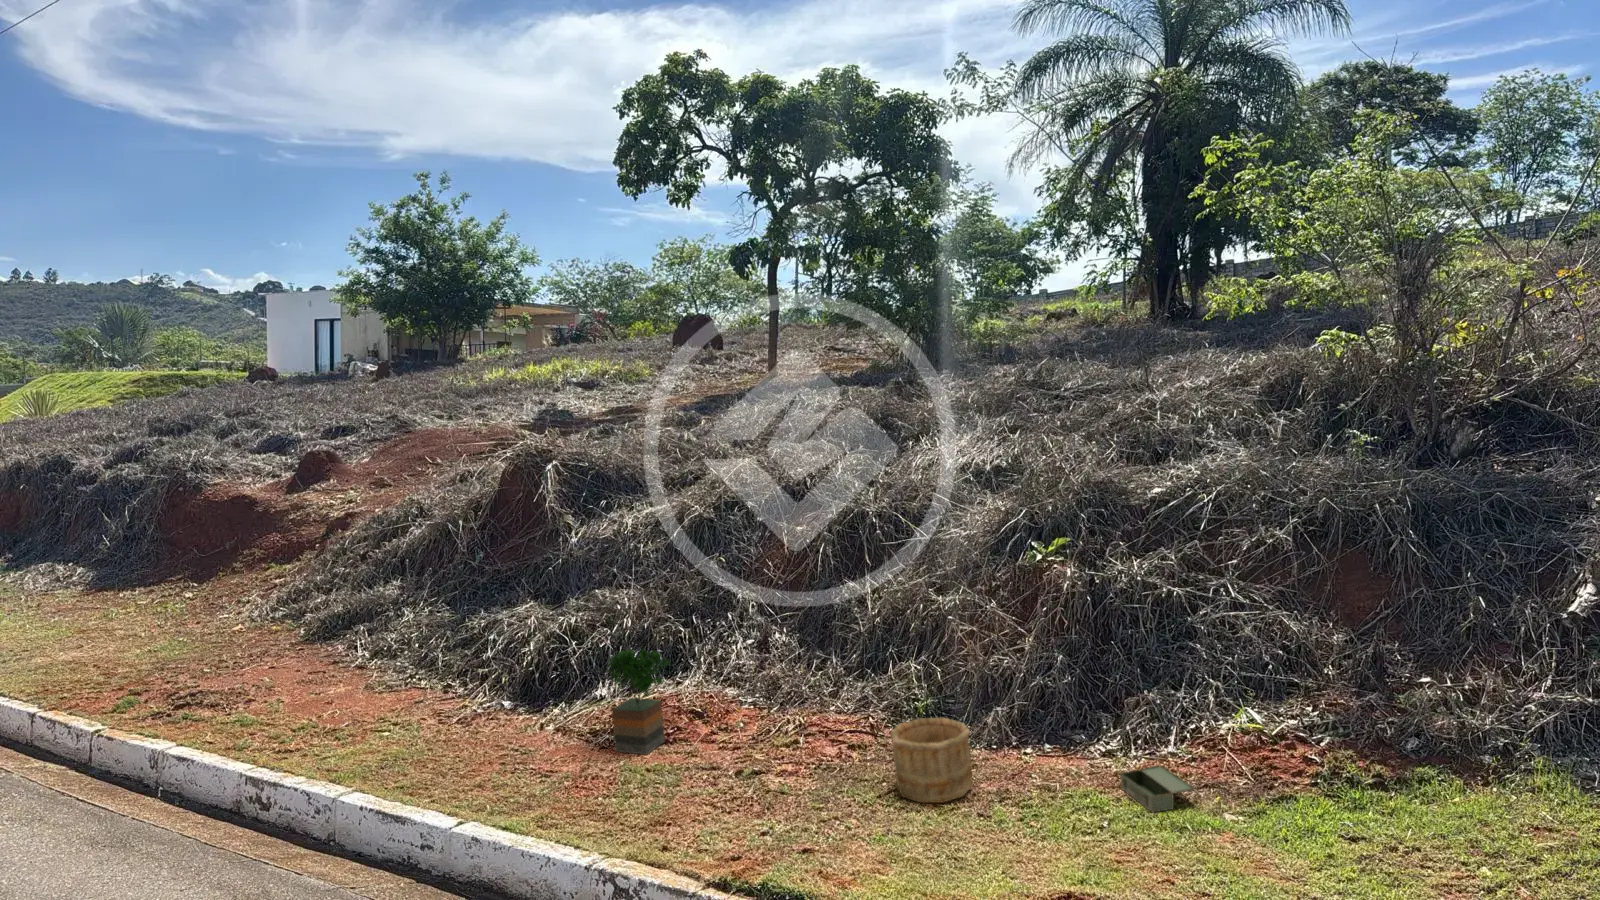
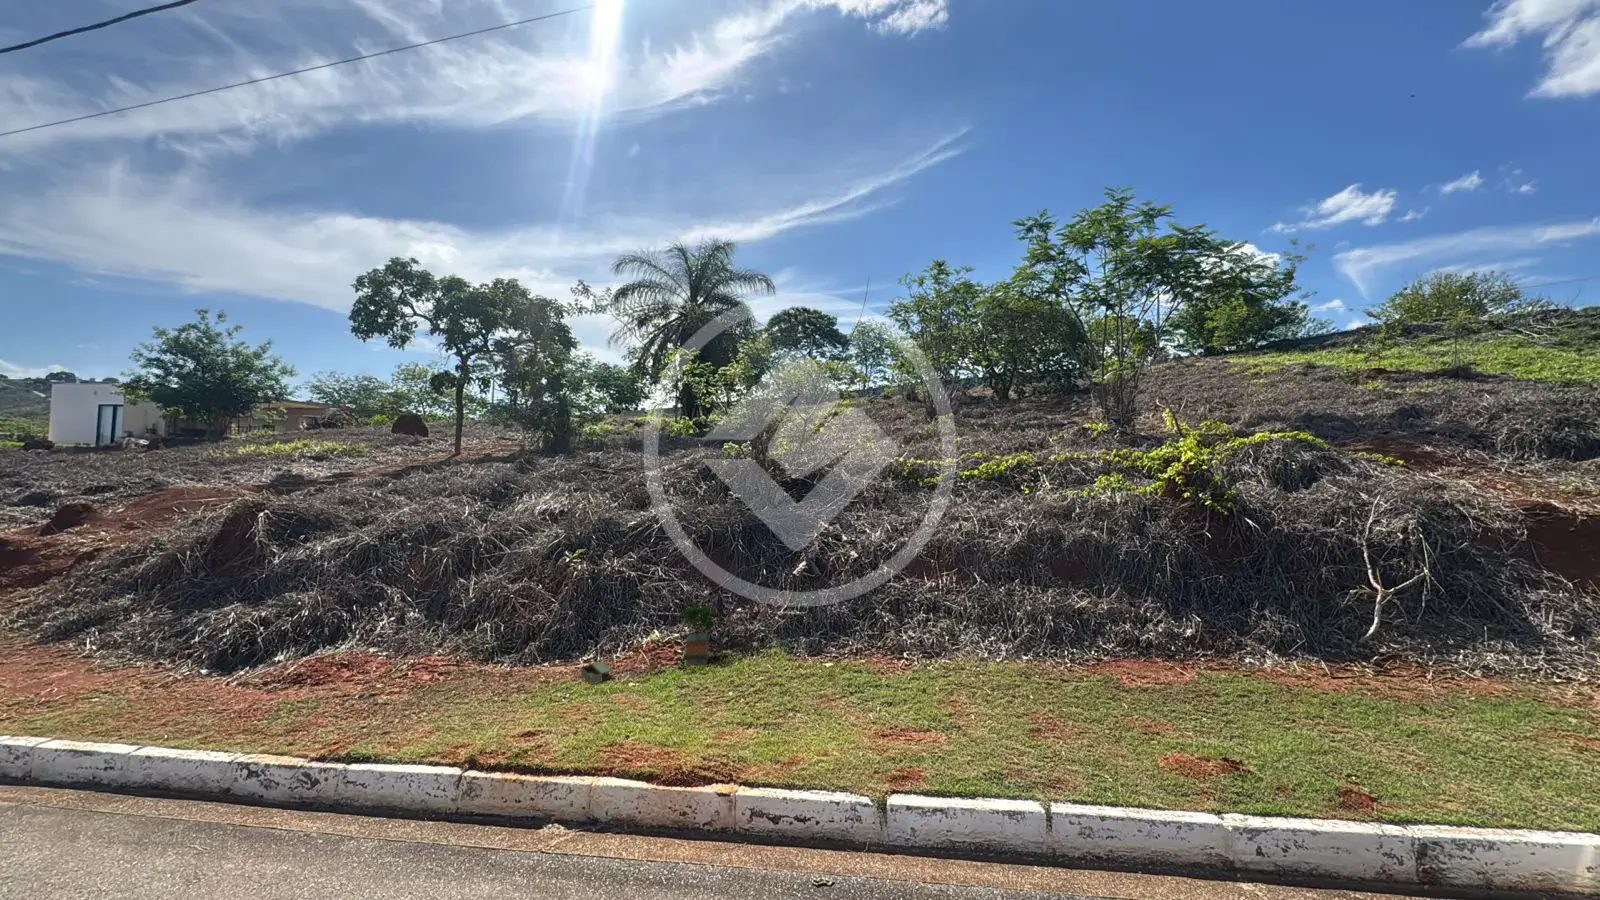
potted tree: present [609,650,669,755] -> present [680,606,716,665]
wooden bucket: present [890,717,972,803] -> none [453,649,500,696]

